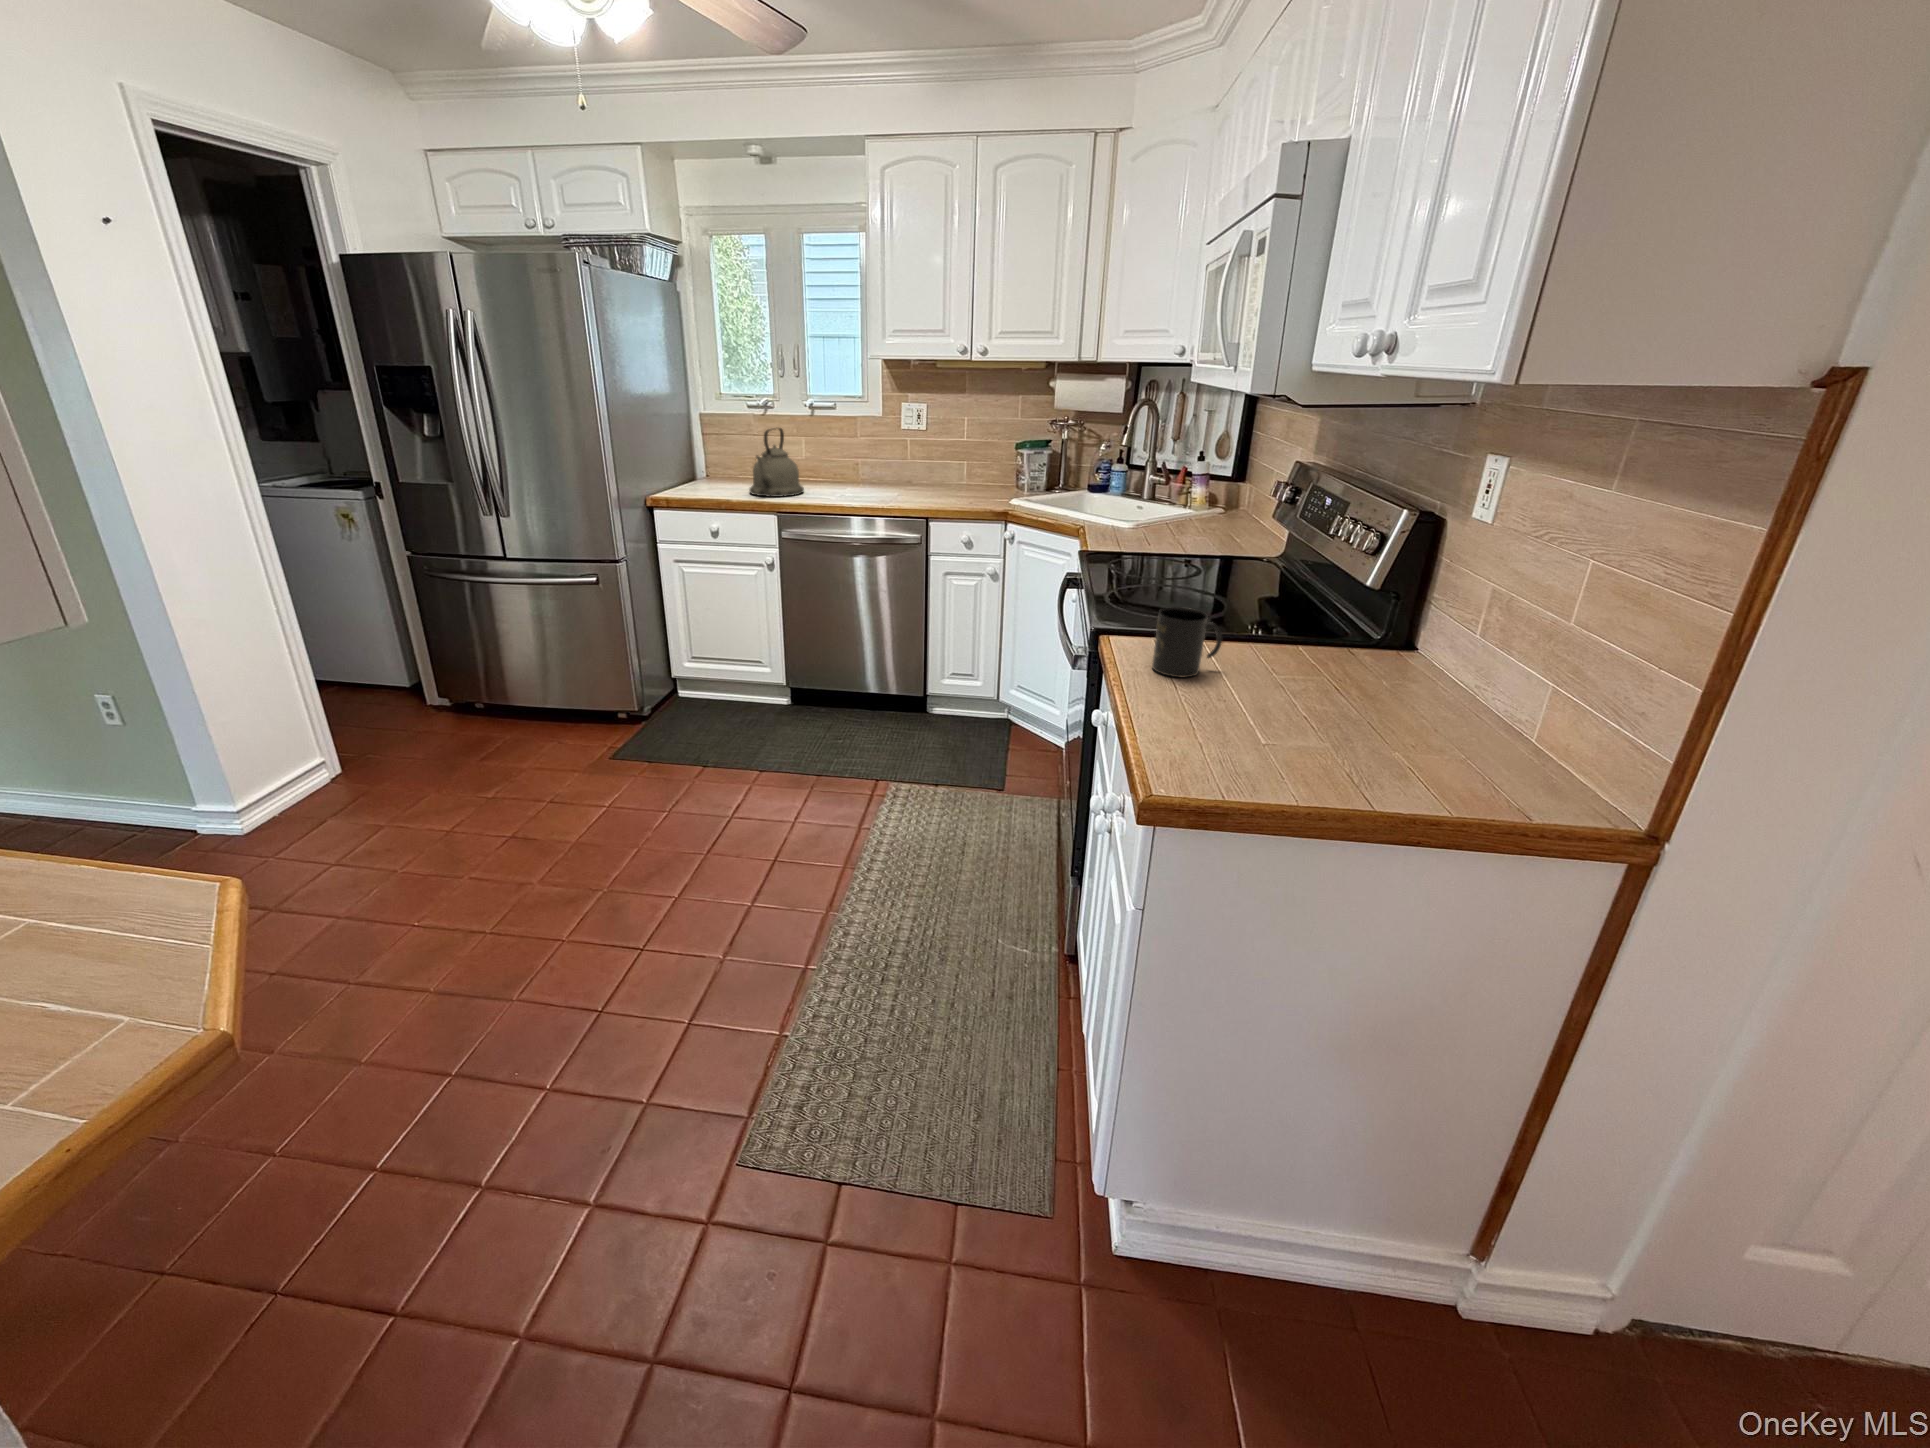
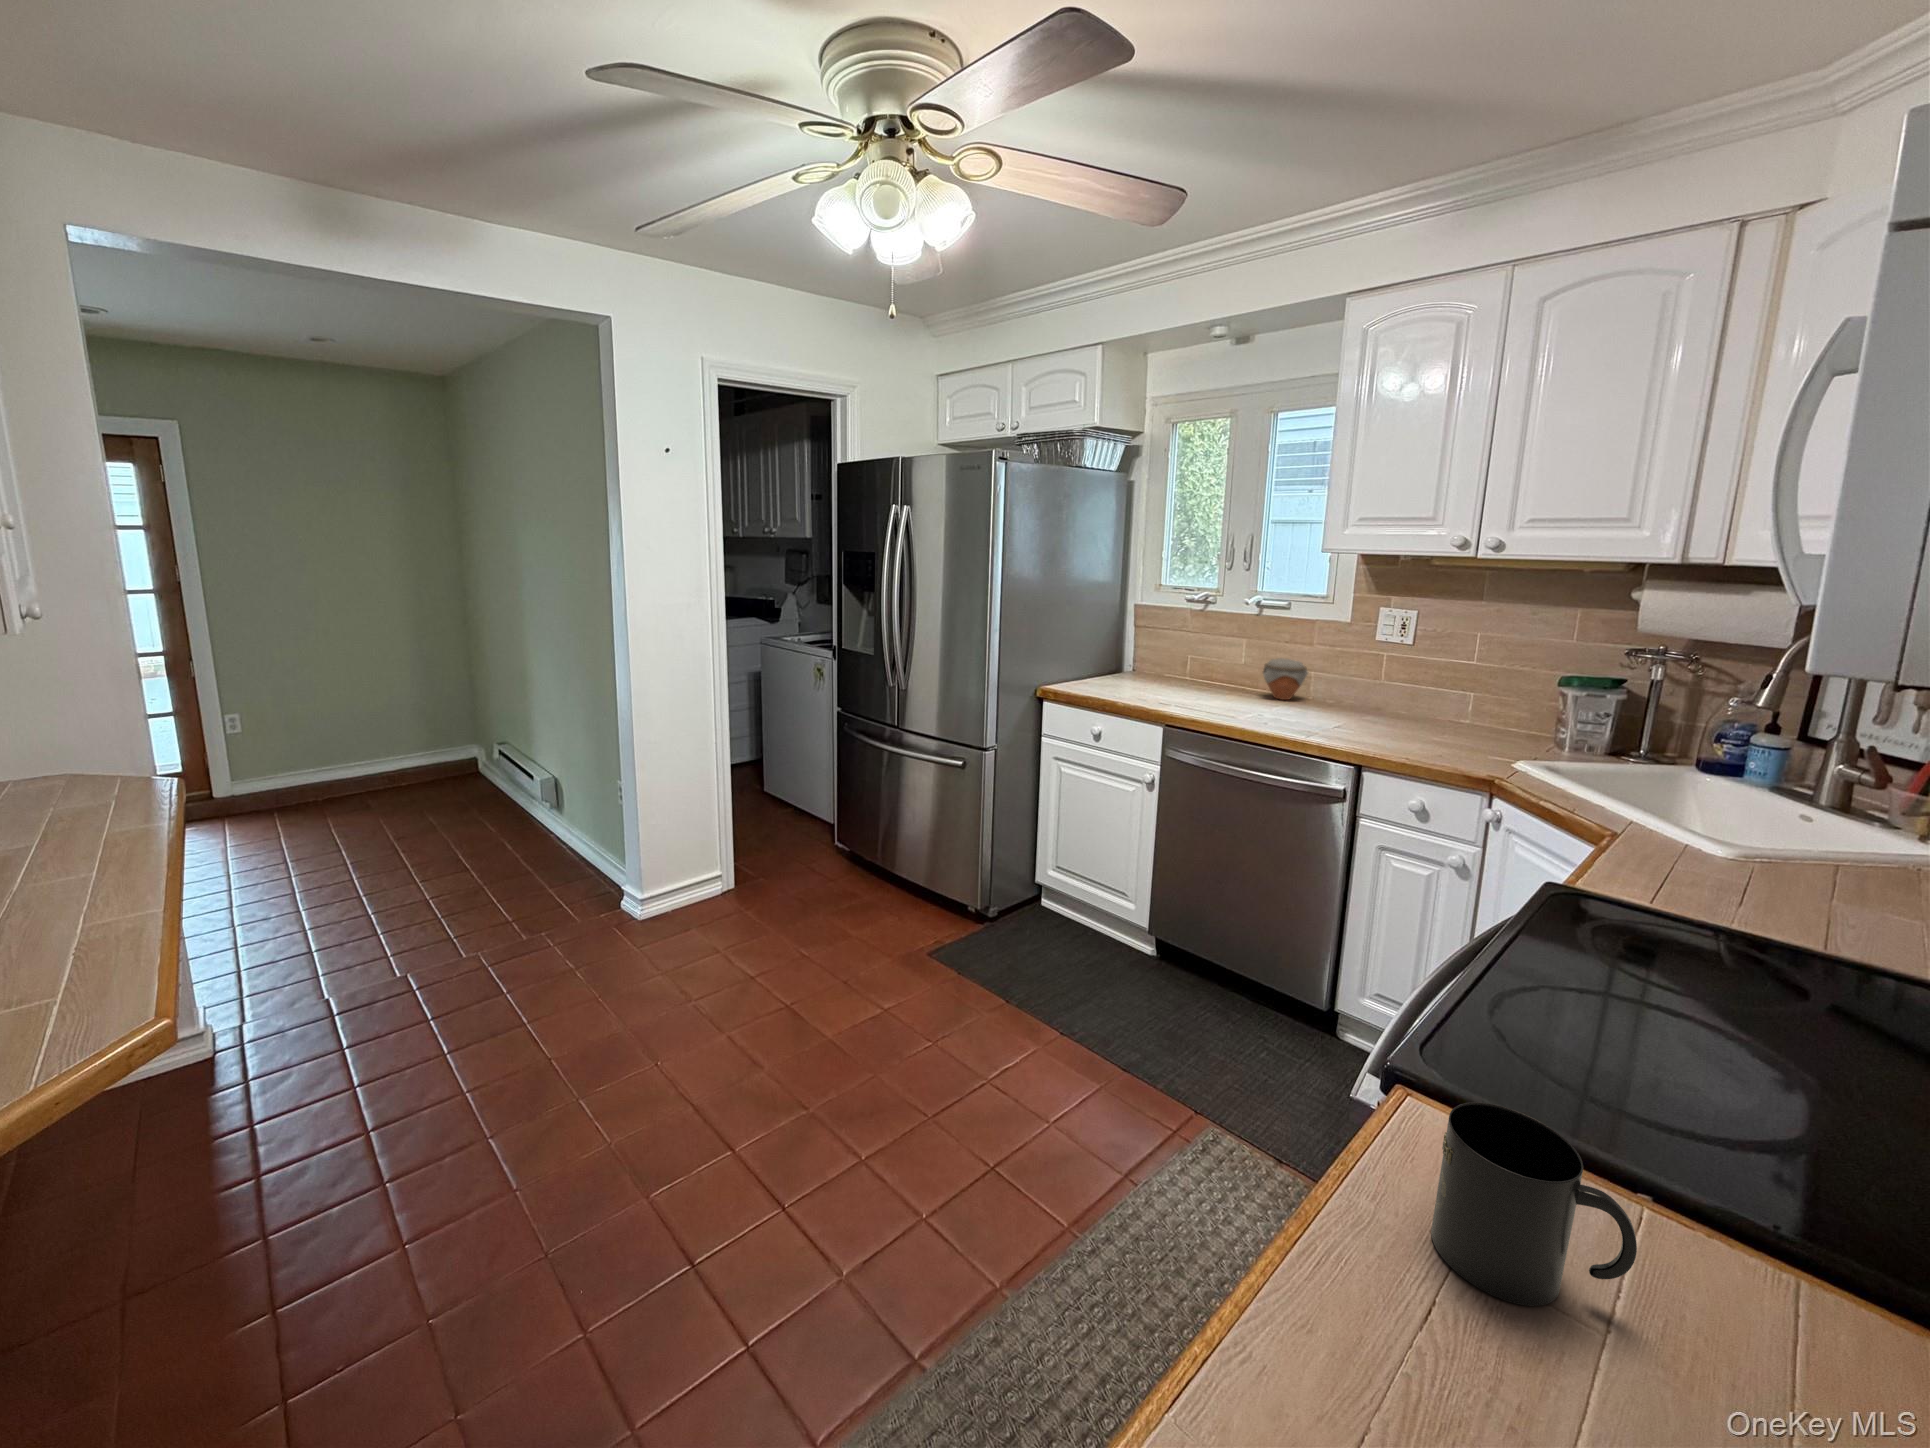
kettle: present [749,428,804,497] -> none [1146,627,1214,707]
jar: none [828,450,860,483] -> present [1263,658,1308,700]

